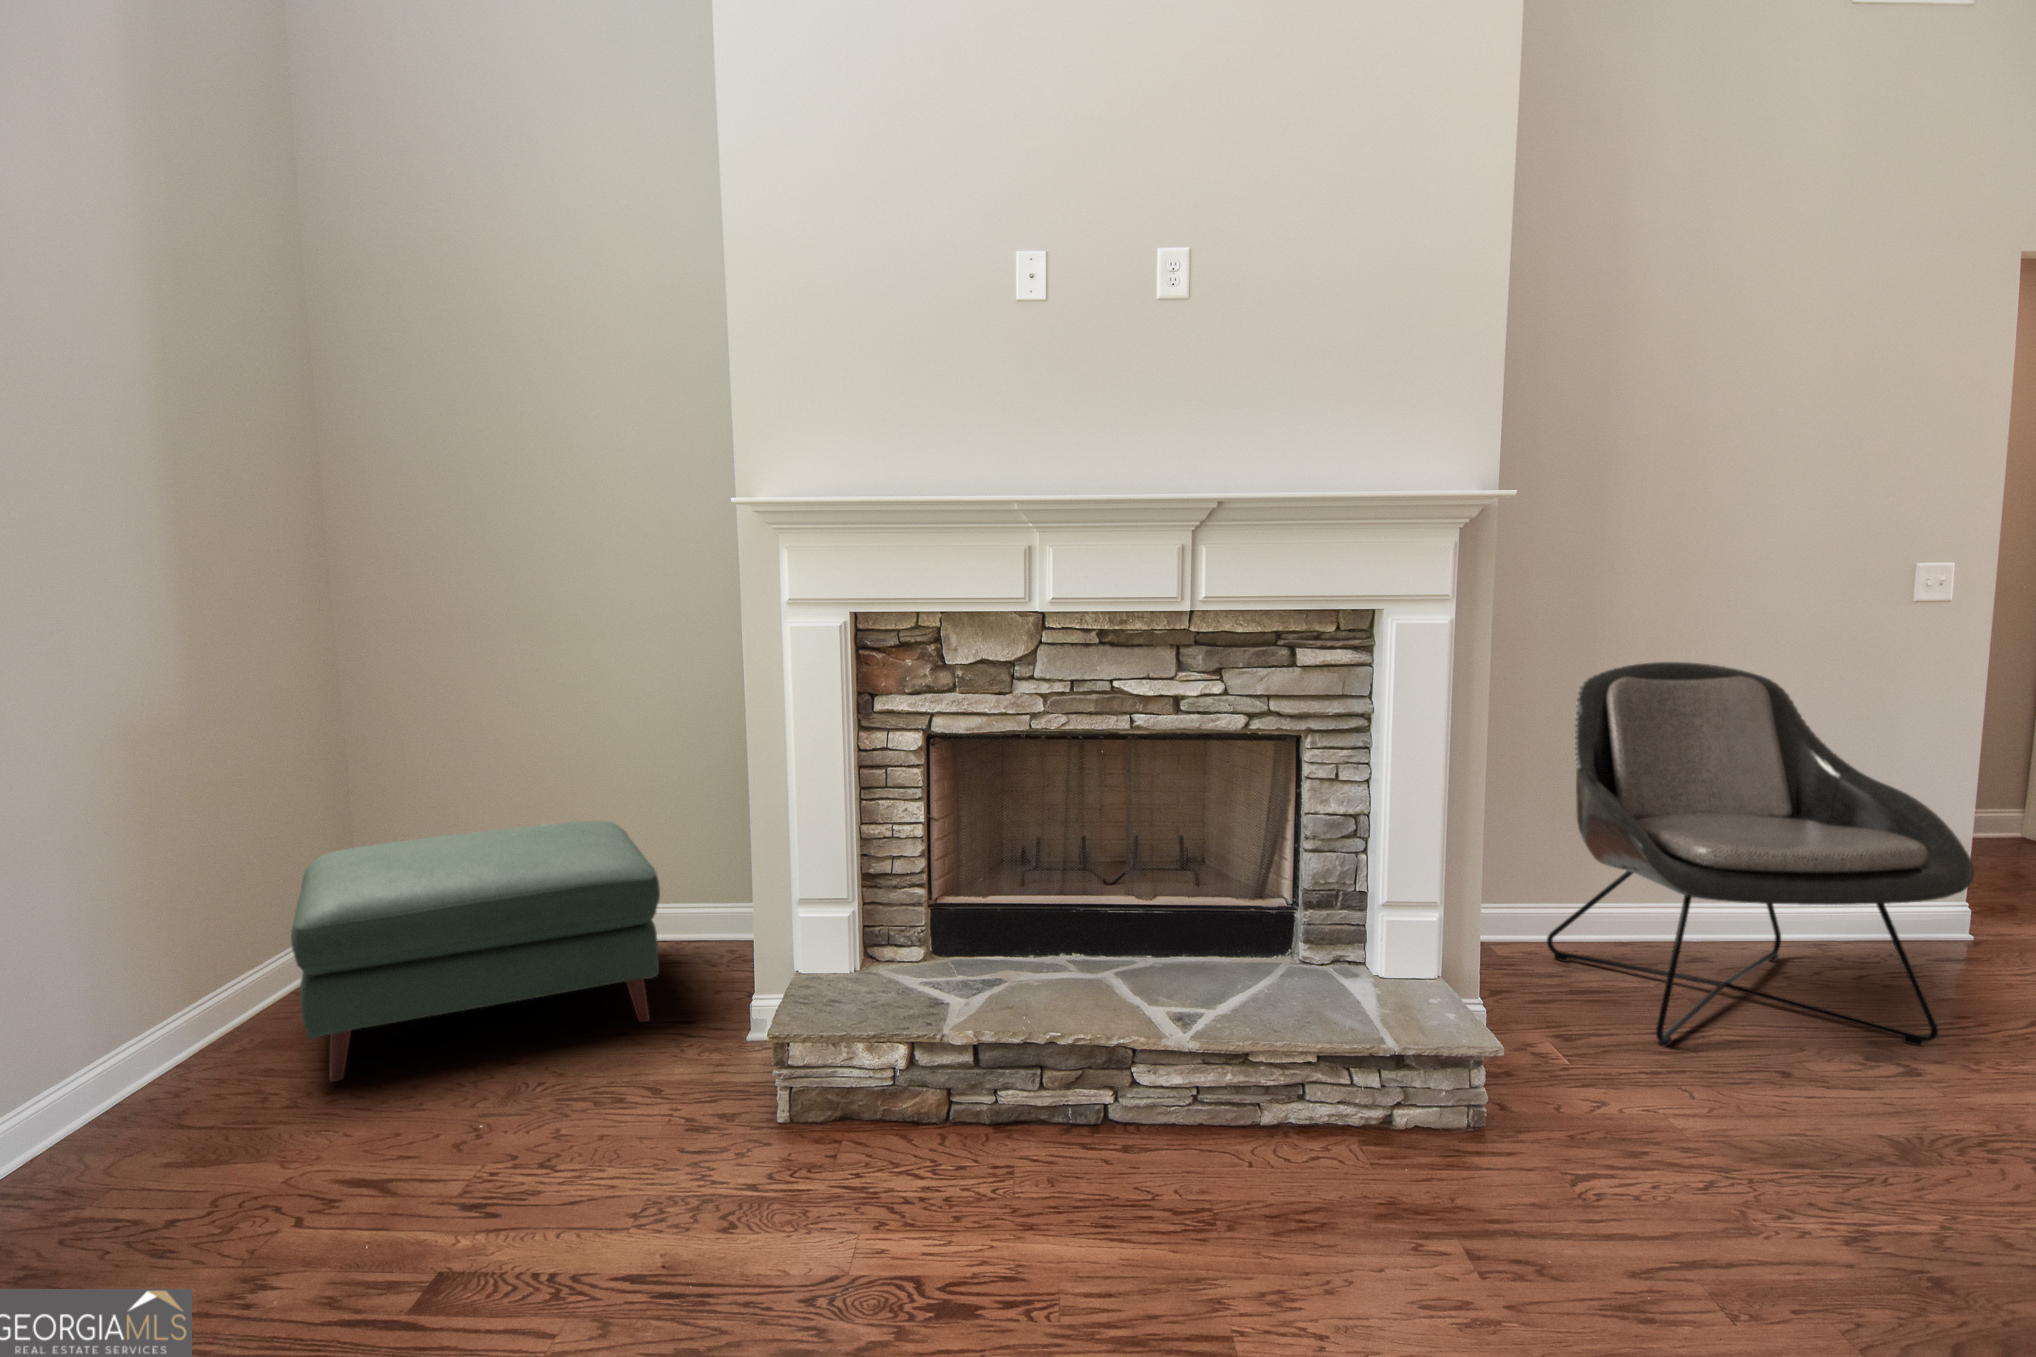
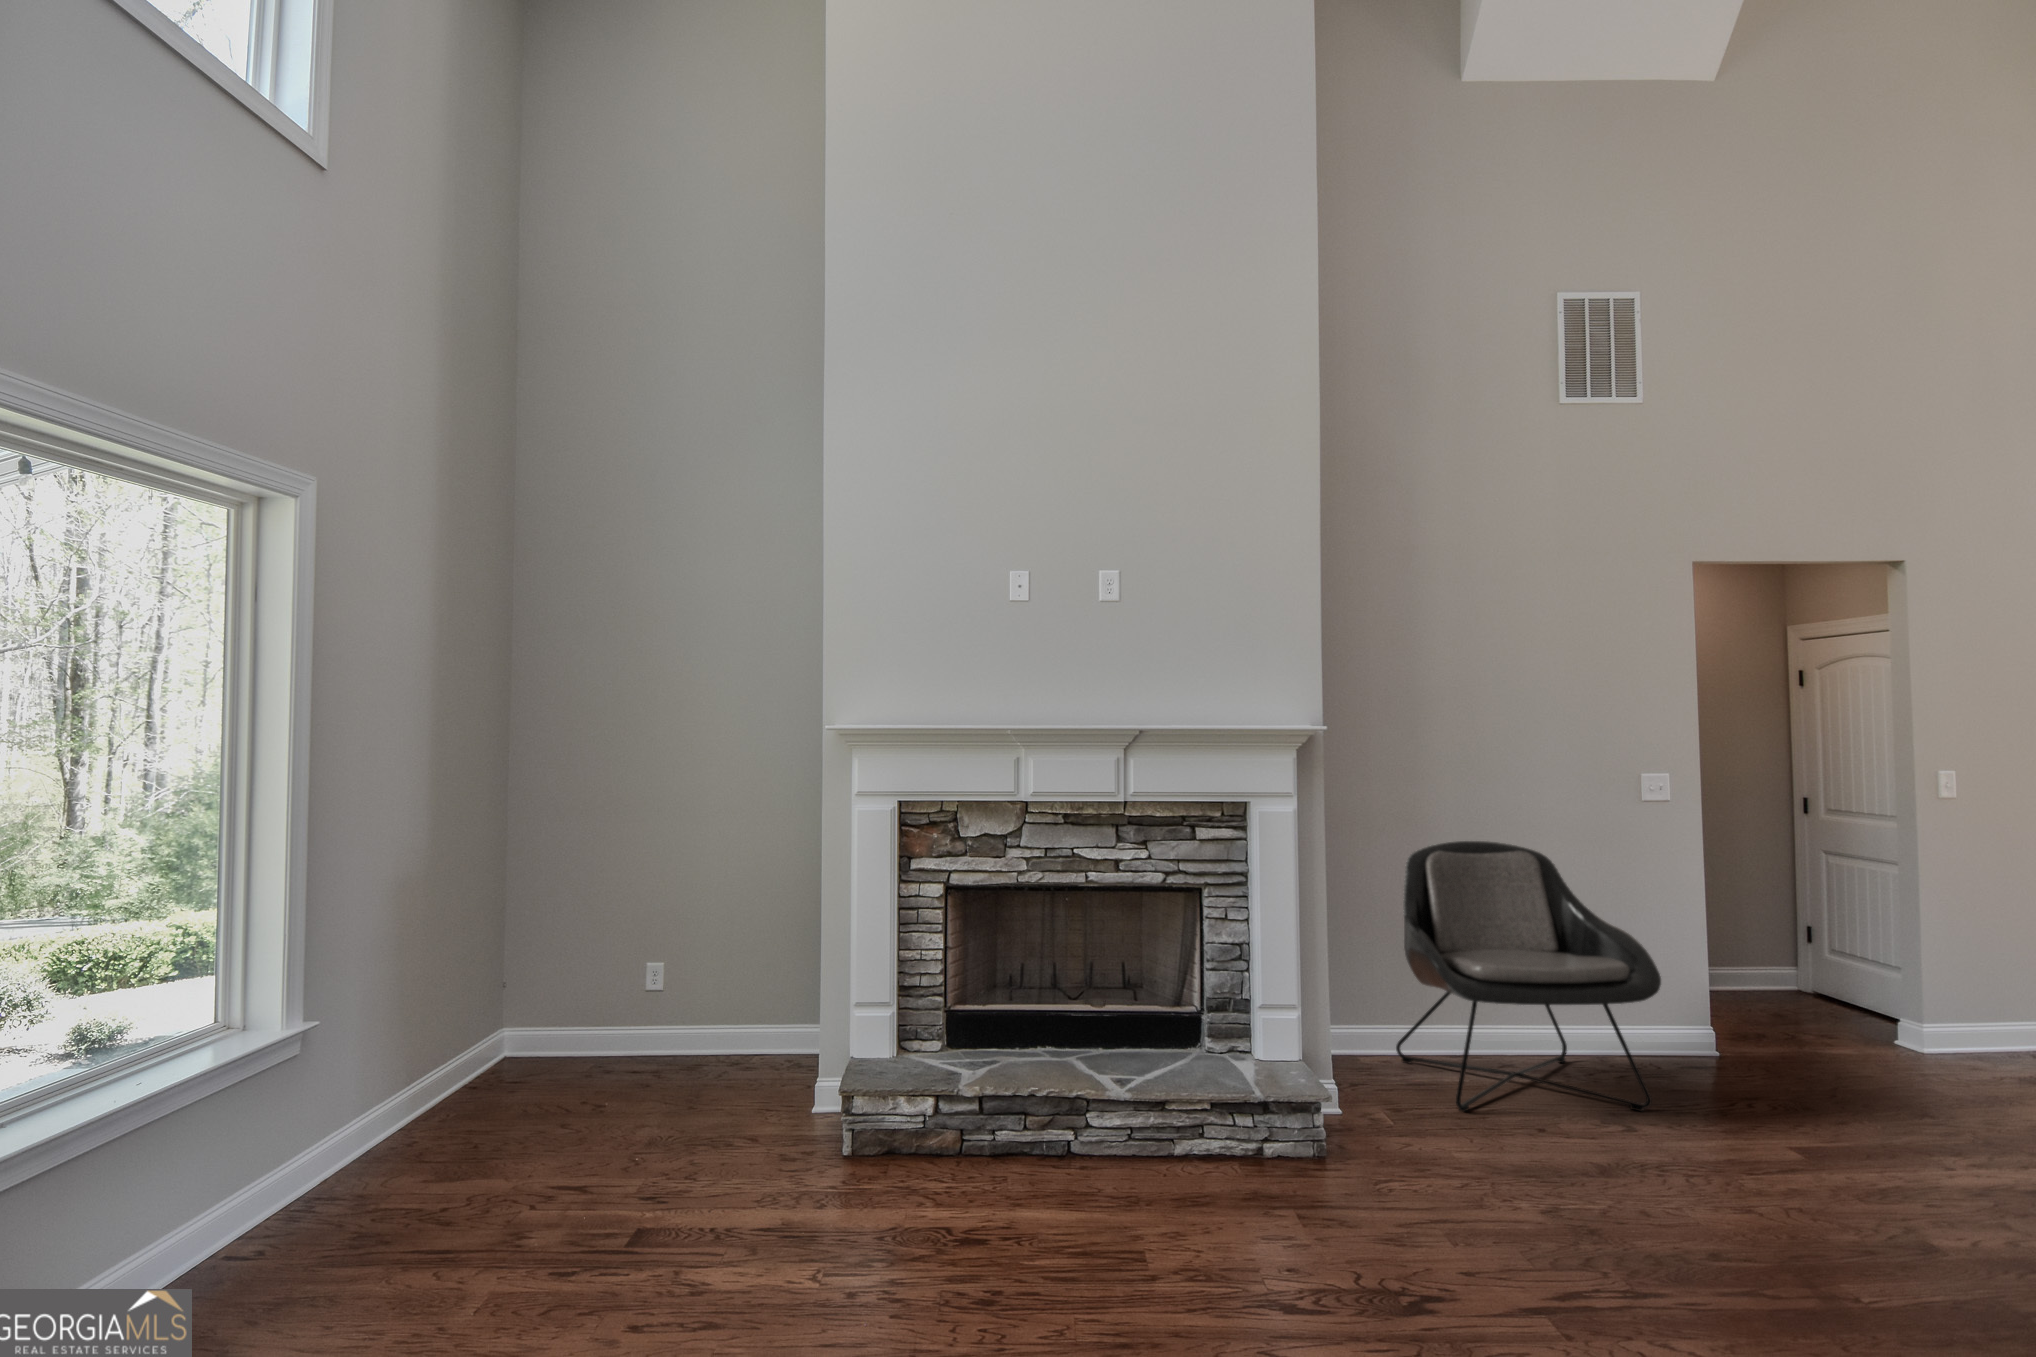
ottoman: present [291,821,660,1082] -> none [496,955,753,1132]

